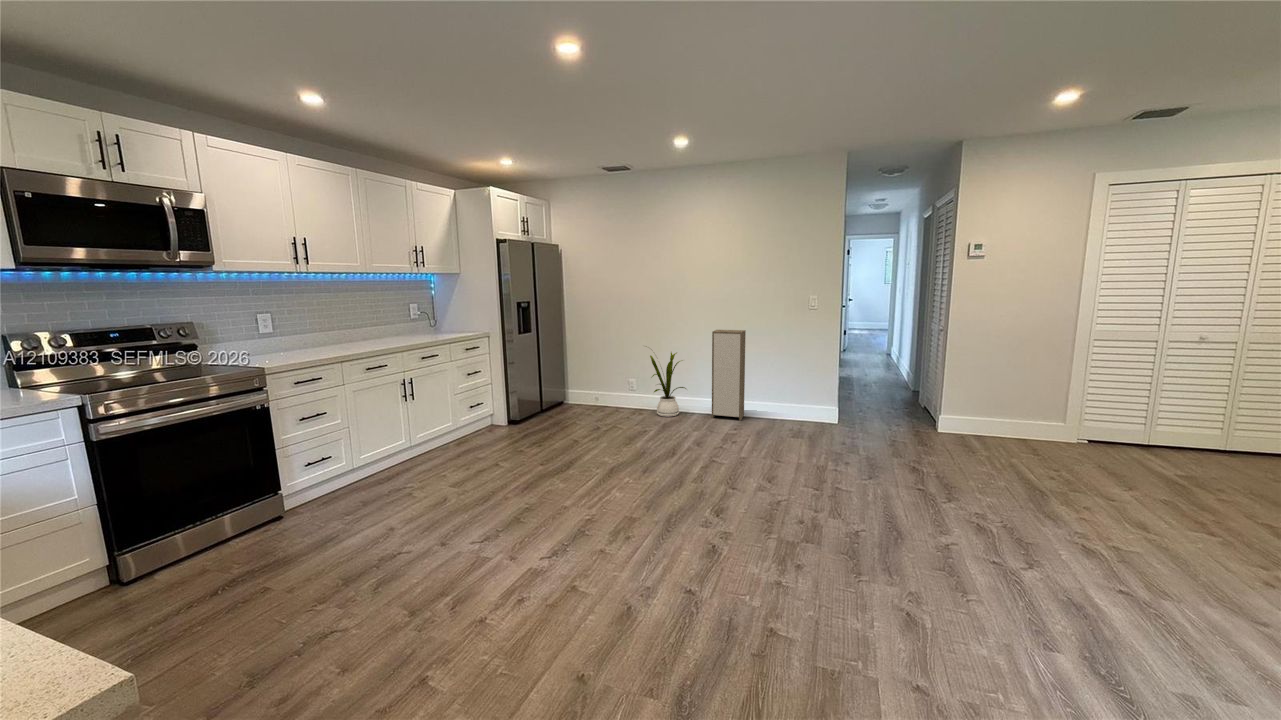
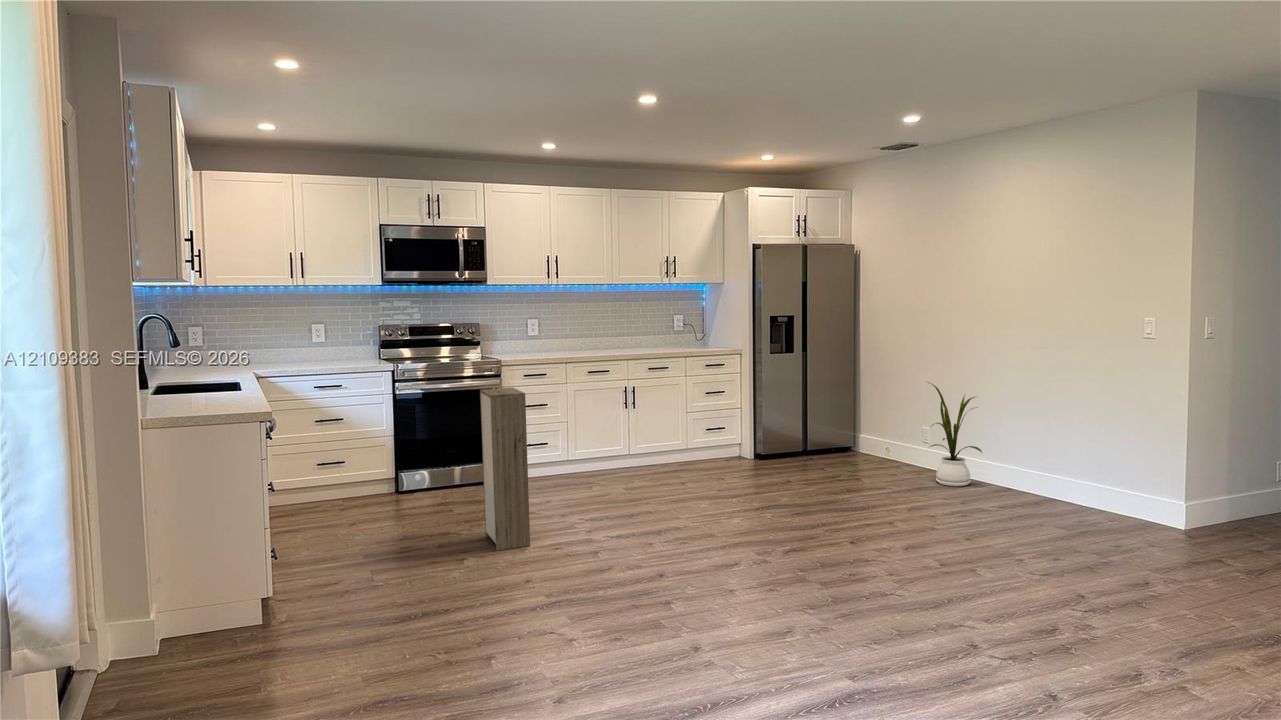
storage cabinet: present [712,330,746,421] -> present [480,388,530,551]

